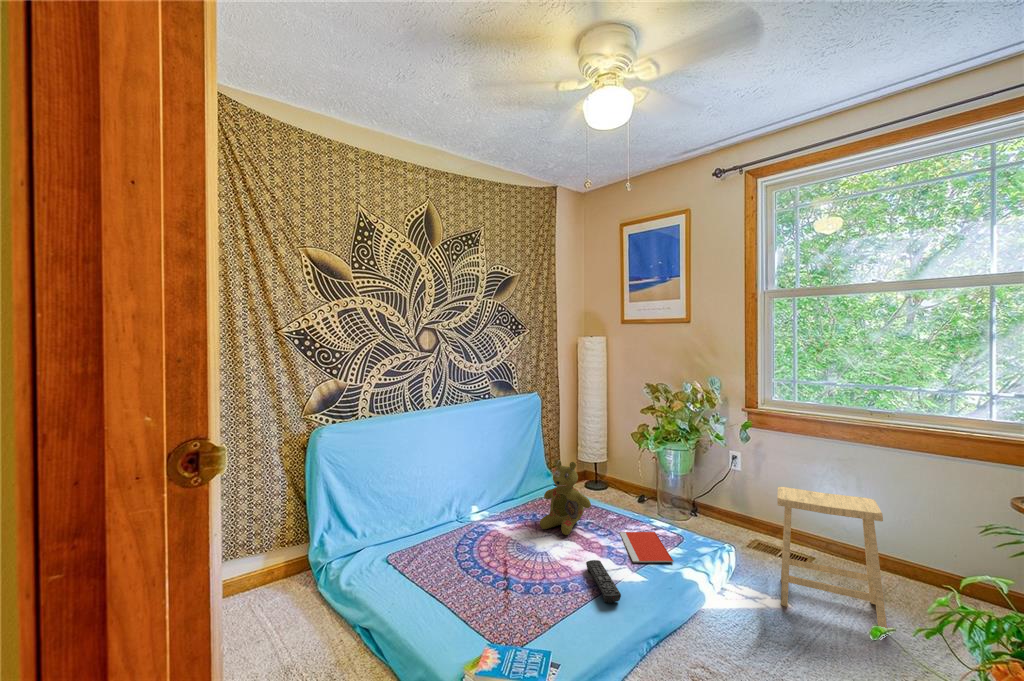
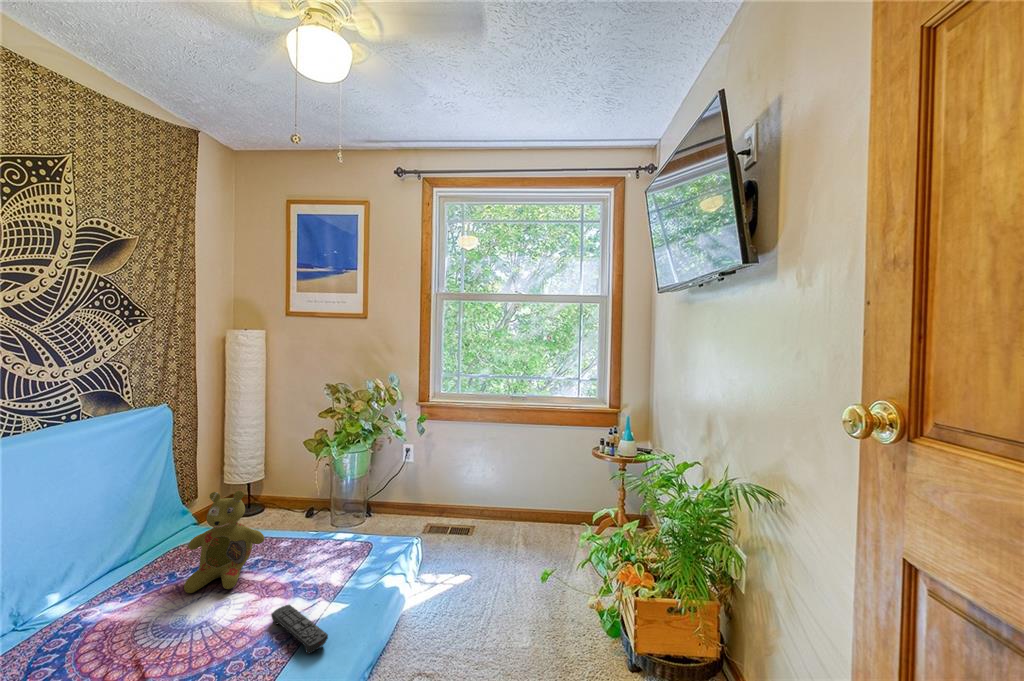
footstool: present [777,487,887,628] -> none [454,465,528,573]
notebook: present [620,532,674,562] -> none [302,545,371,589]

